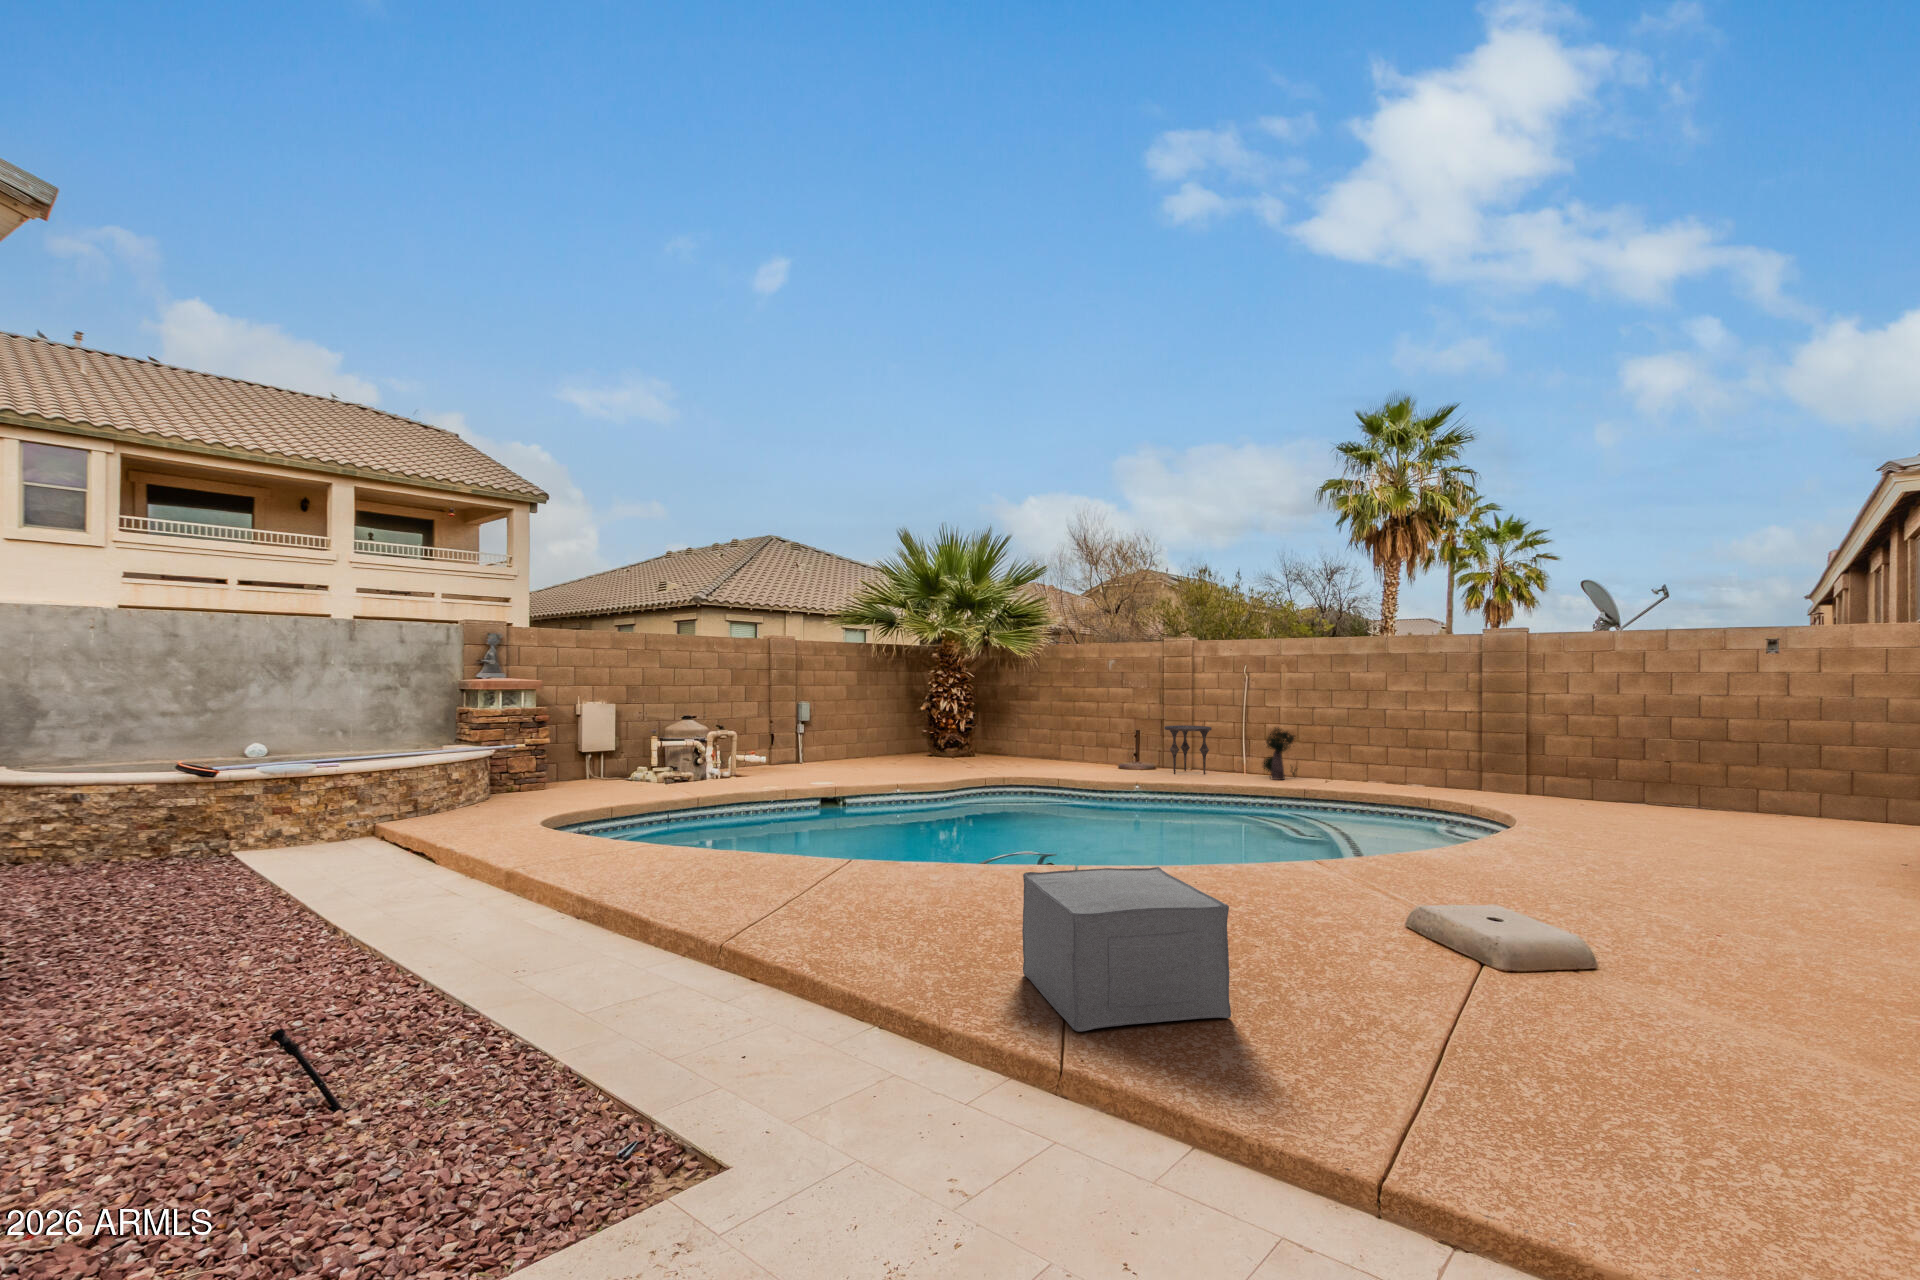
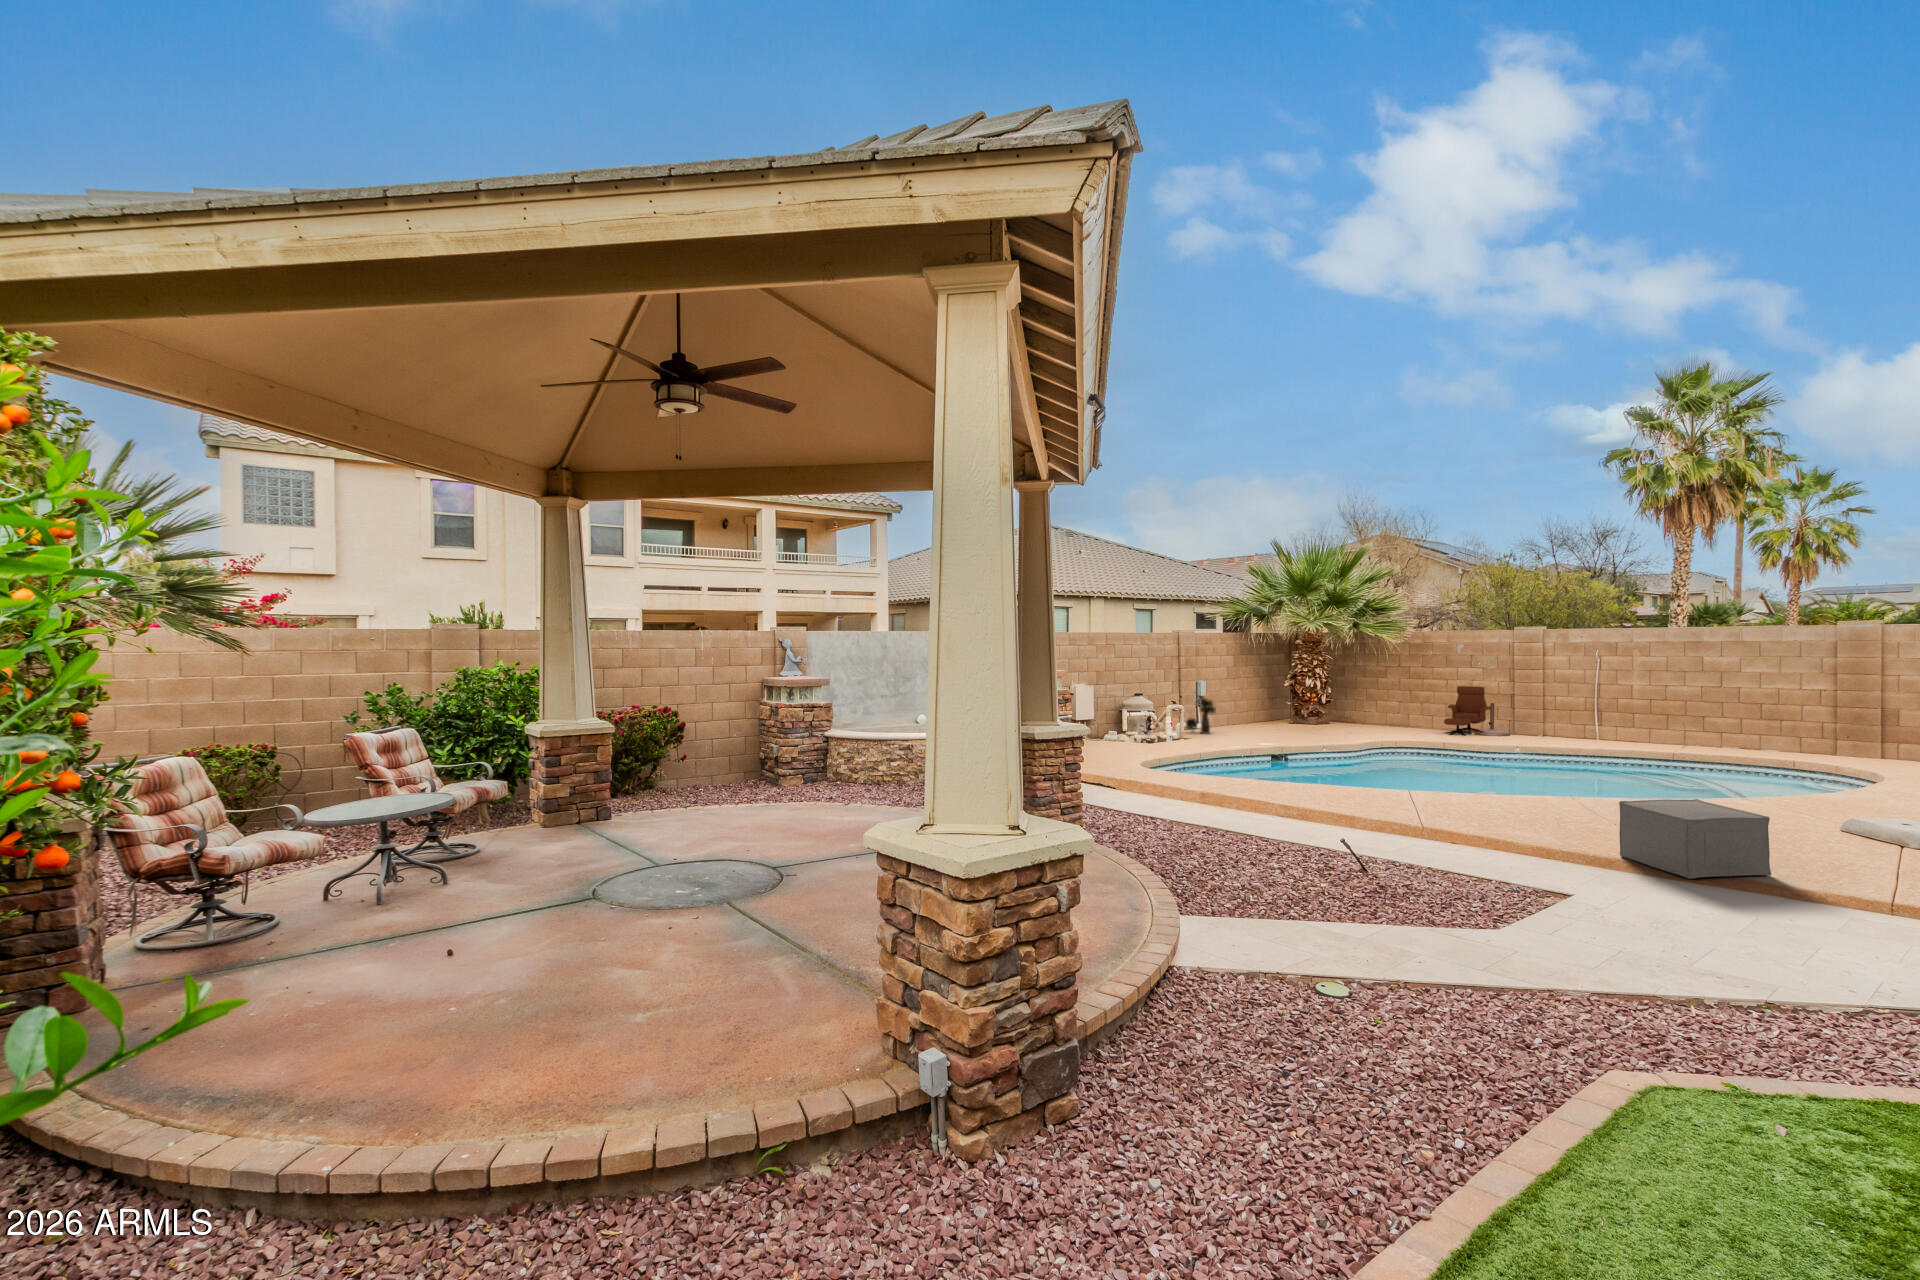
lounge chair: none [1076,712,1132,771] -> present [1444,686,1490,736]
side table: present [1164,725,1212,774] -> none [1526,698,1570,738]
potted plant: present [1263,727,1296,780] -> present [1185,697,1216,734]

